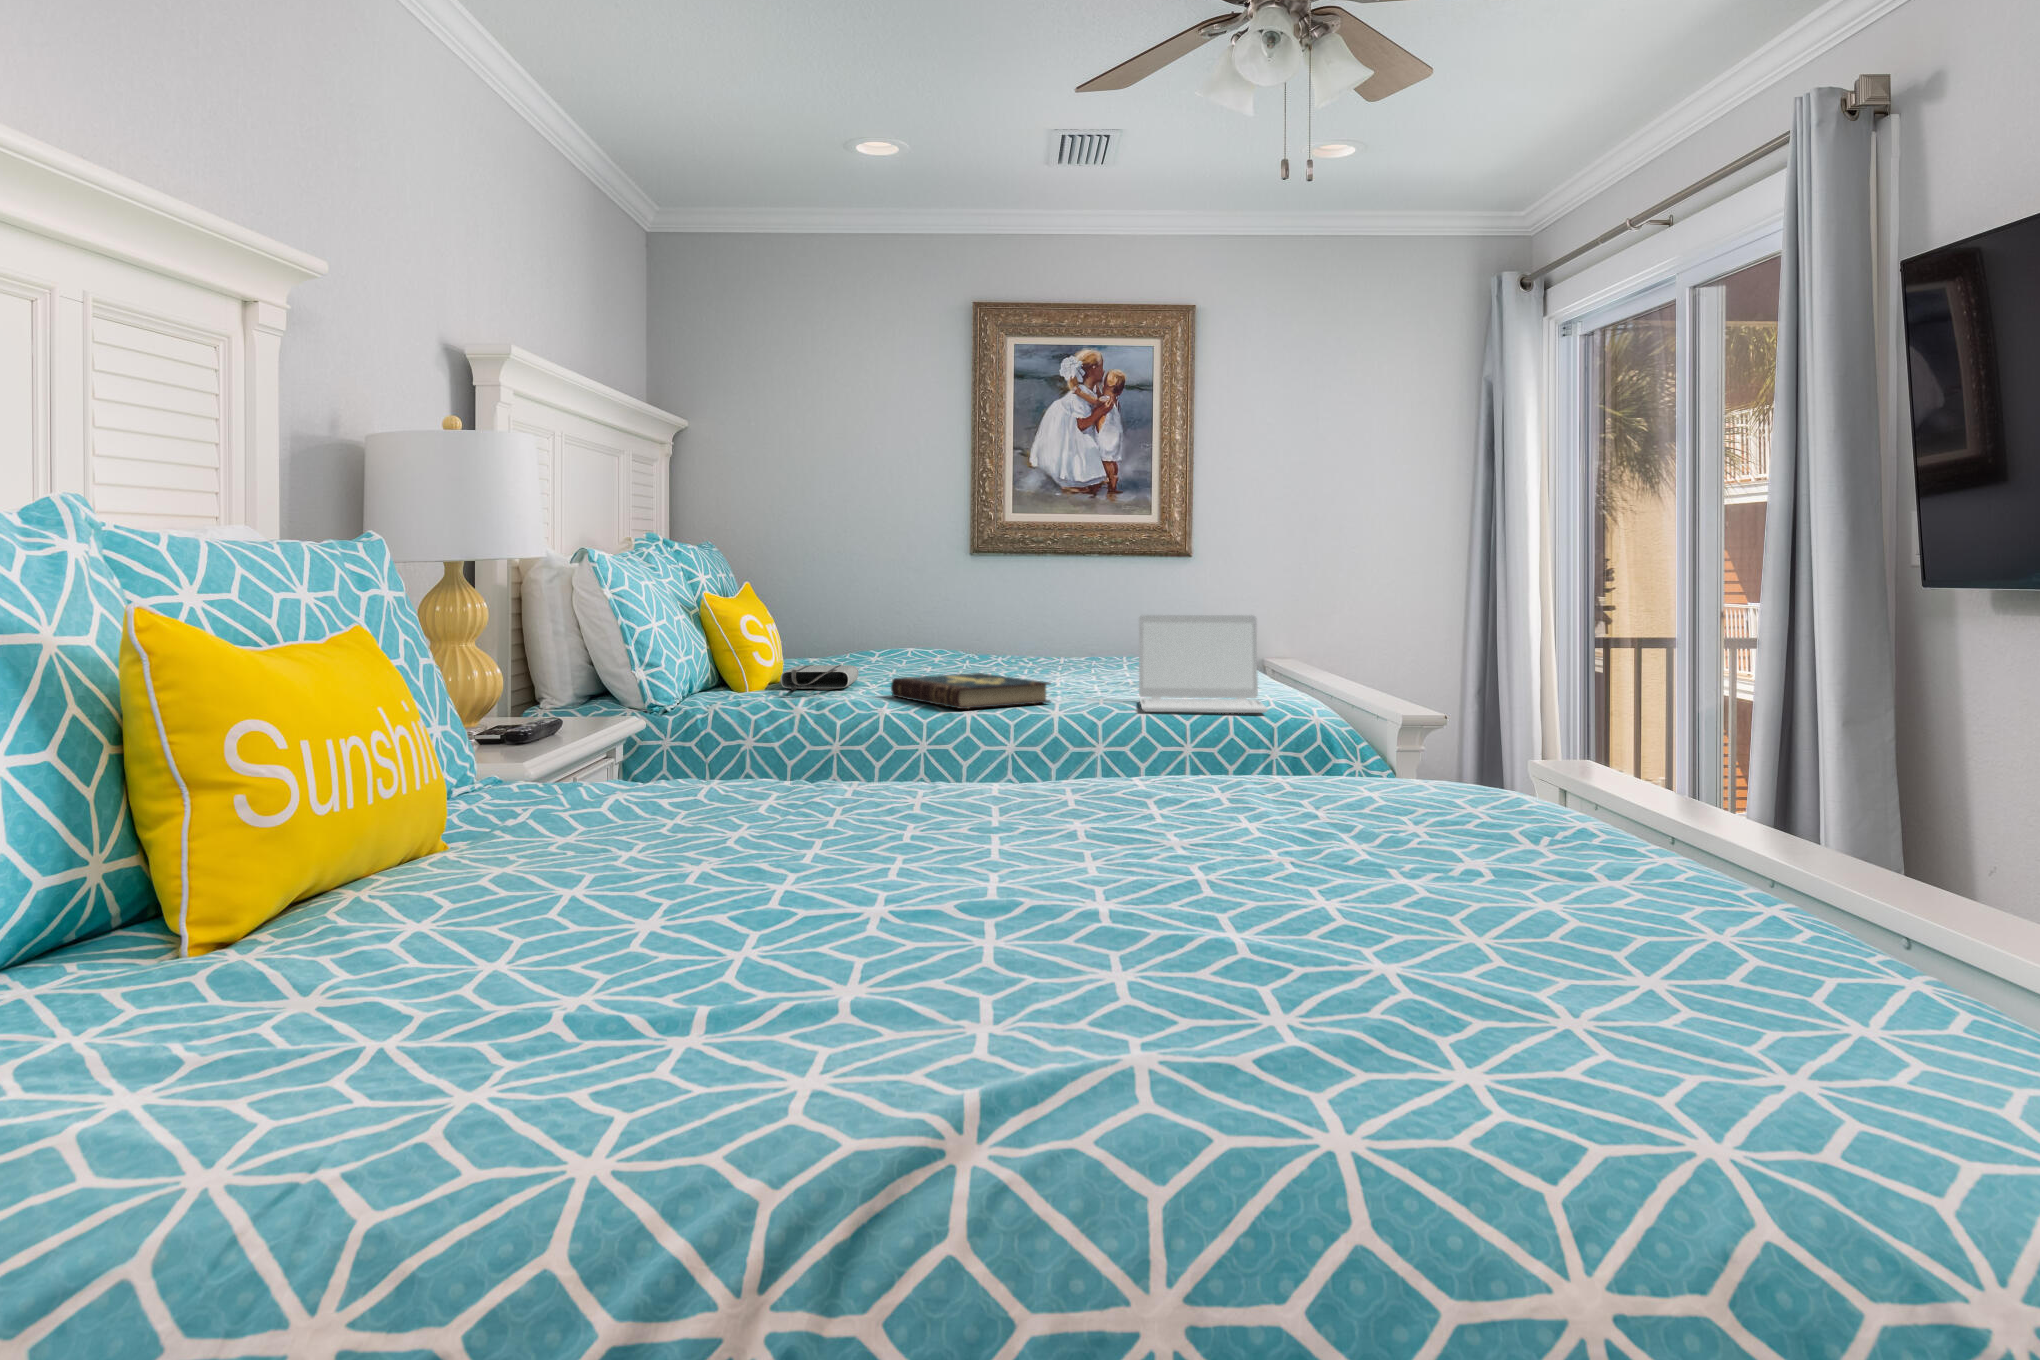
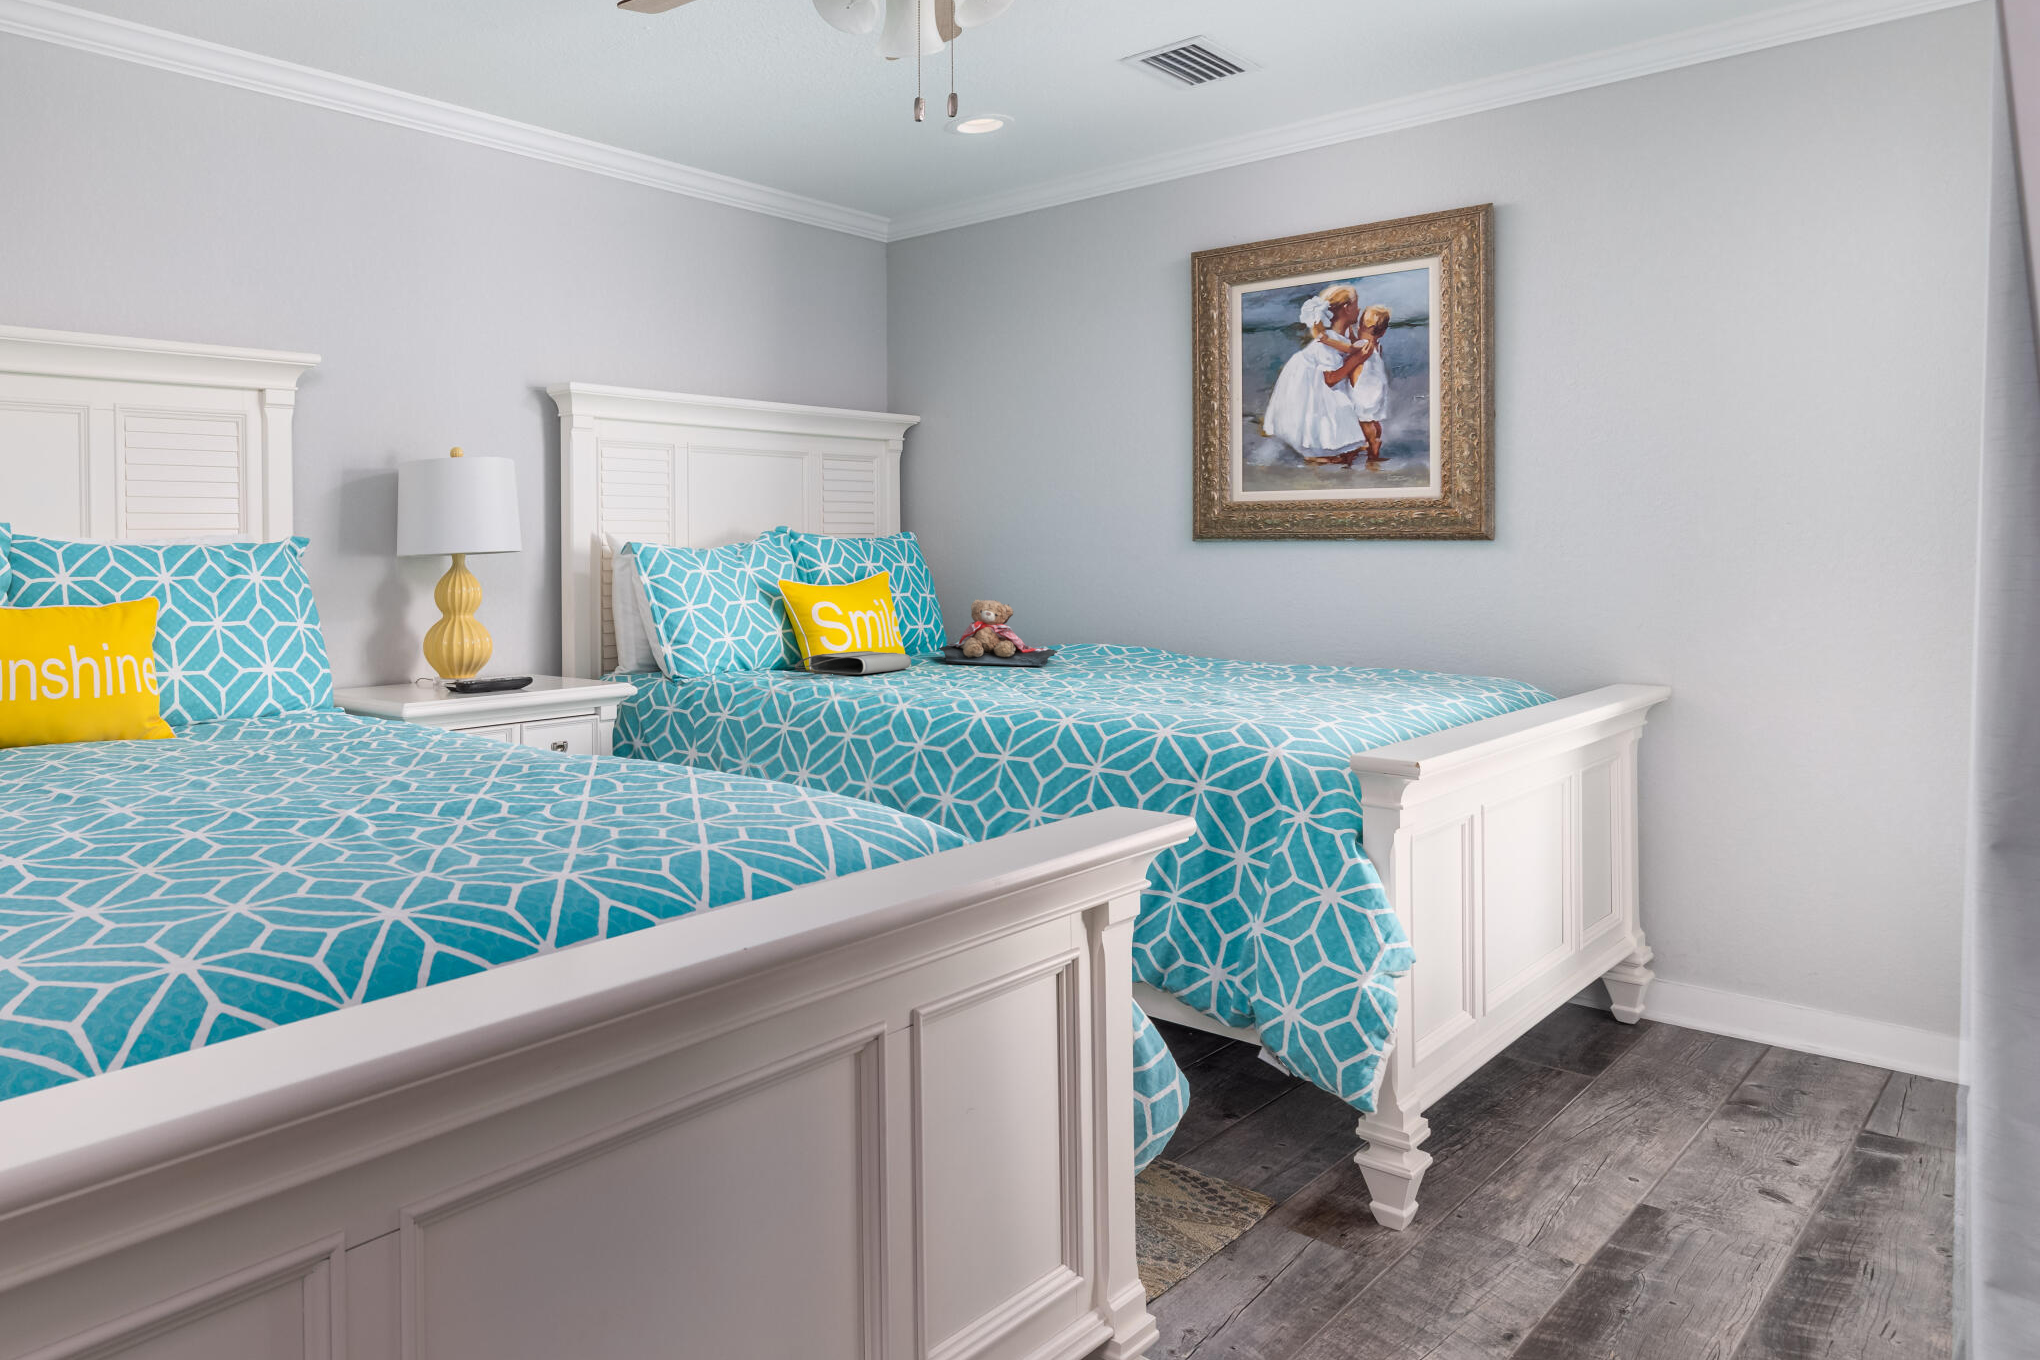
teddy bear: none [835,608,954,673] -> present [938,599,1058,666]
laptop: present [1139,615,1268,713] -> none [1063,610,1268,736]
book: present [891,673,1050,709] -> none [877,667,1003,703]

